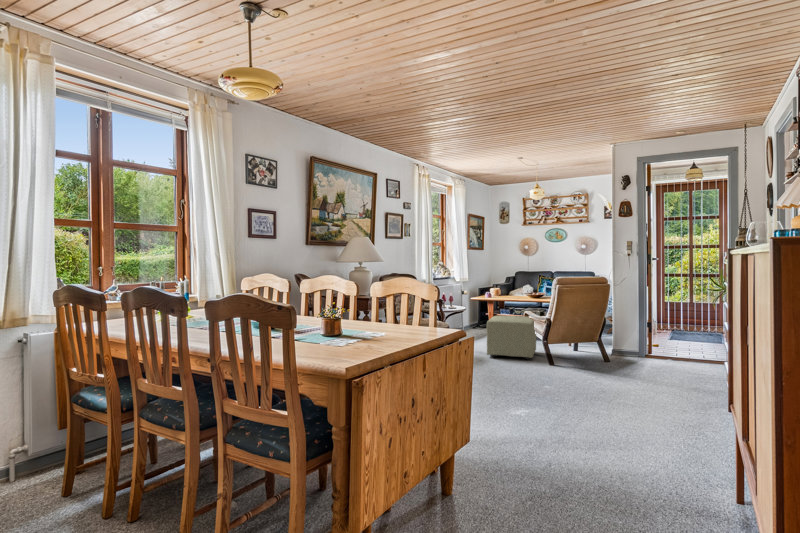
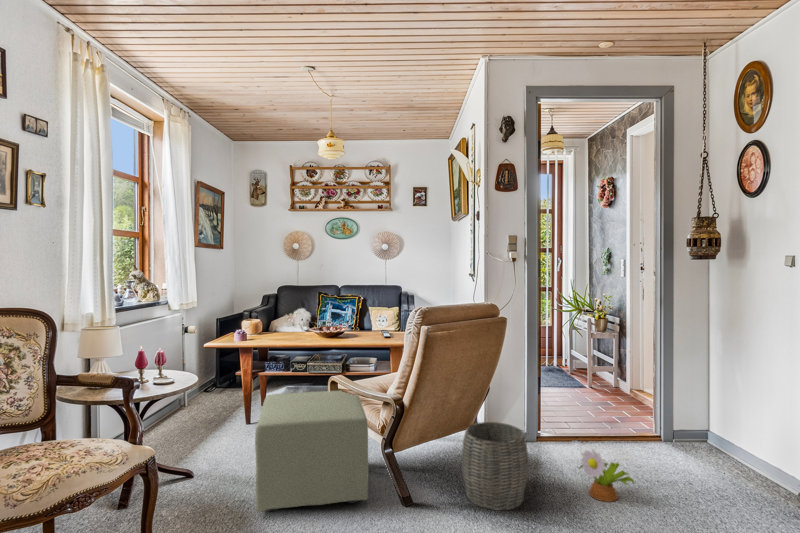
woven basket: none [578,334,611,370] -> present [462,422,528,510]
decorative plant: none [640,348,667,375] -> present [579,449,635,502]

